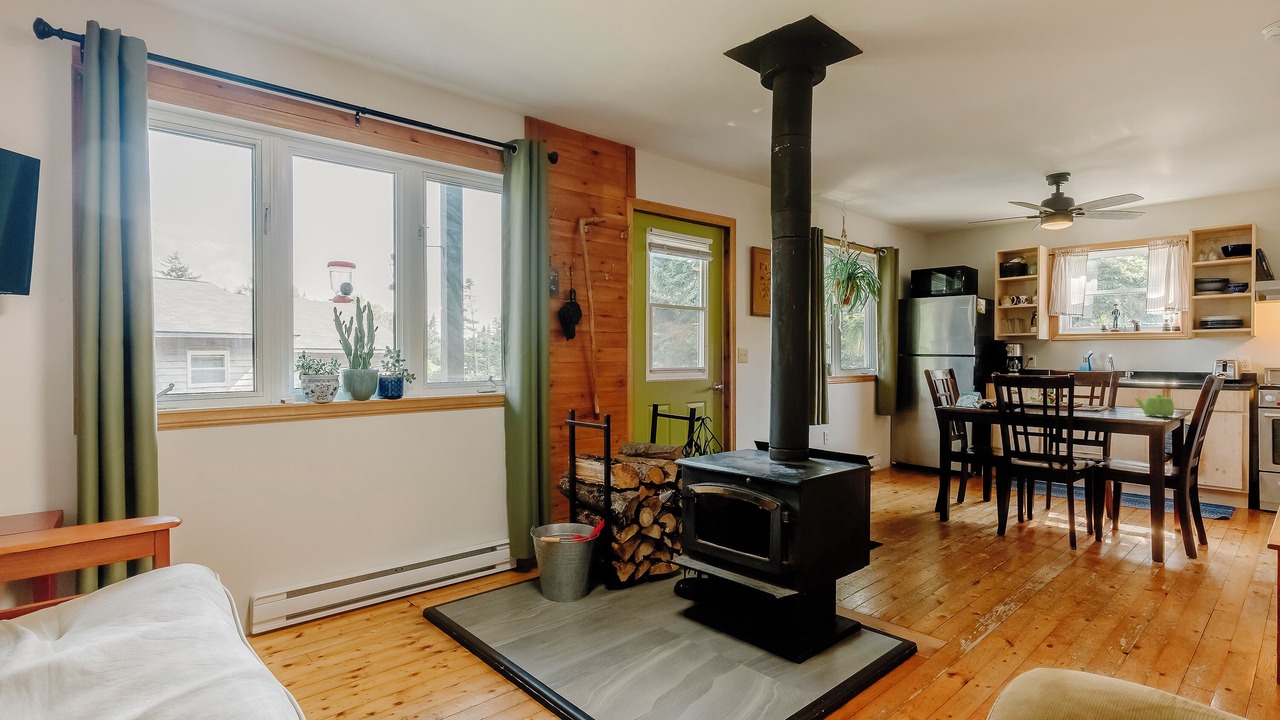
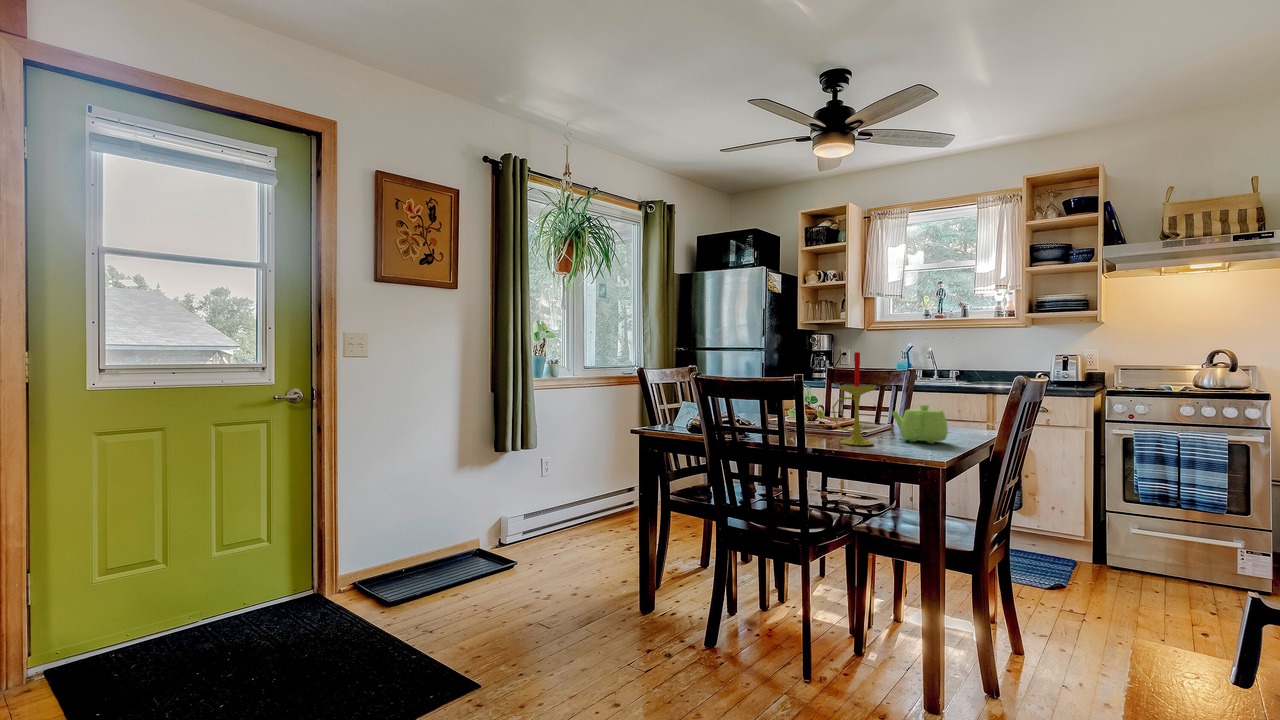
candle: none [1107,362,1134,417] -> present [832,352,876,445]

